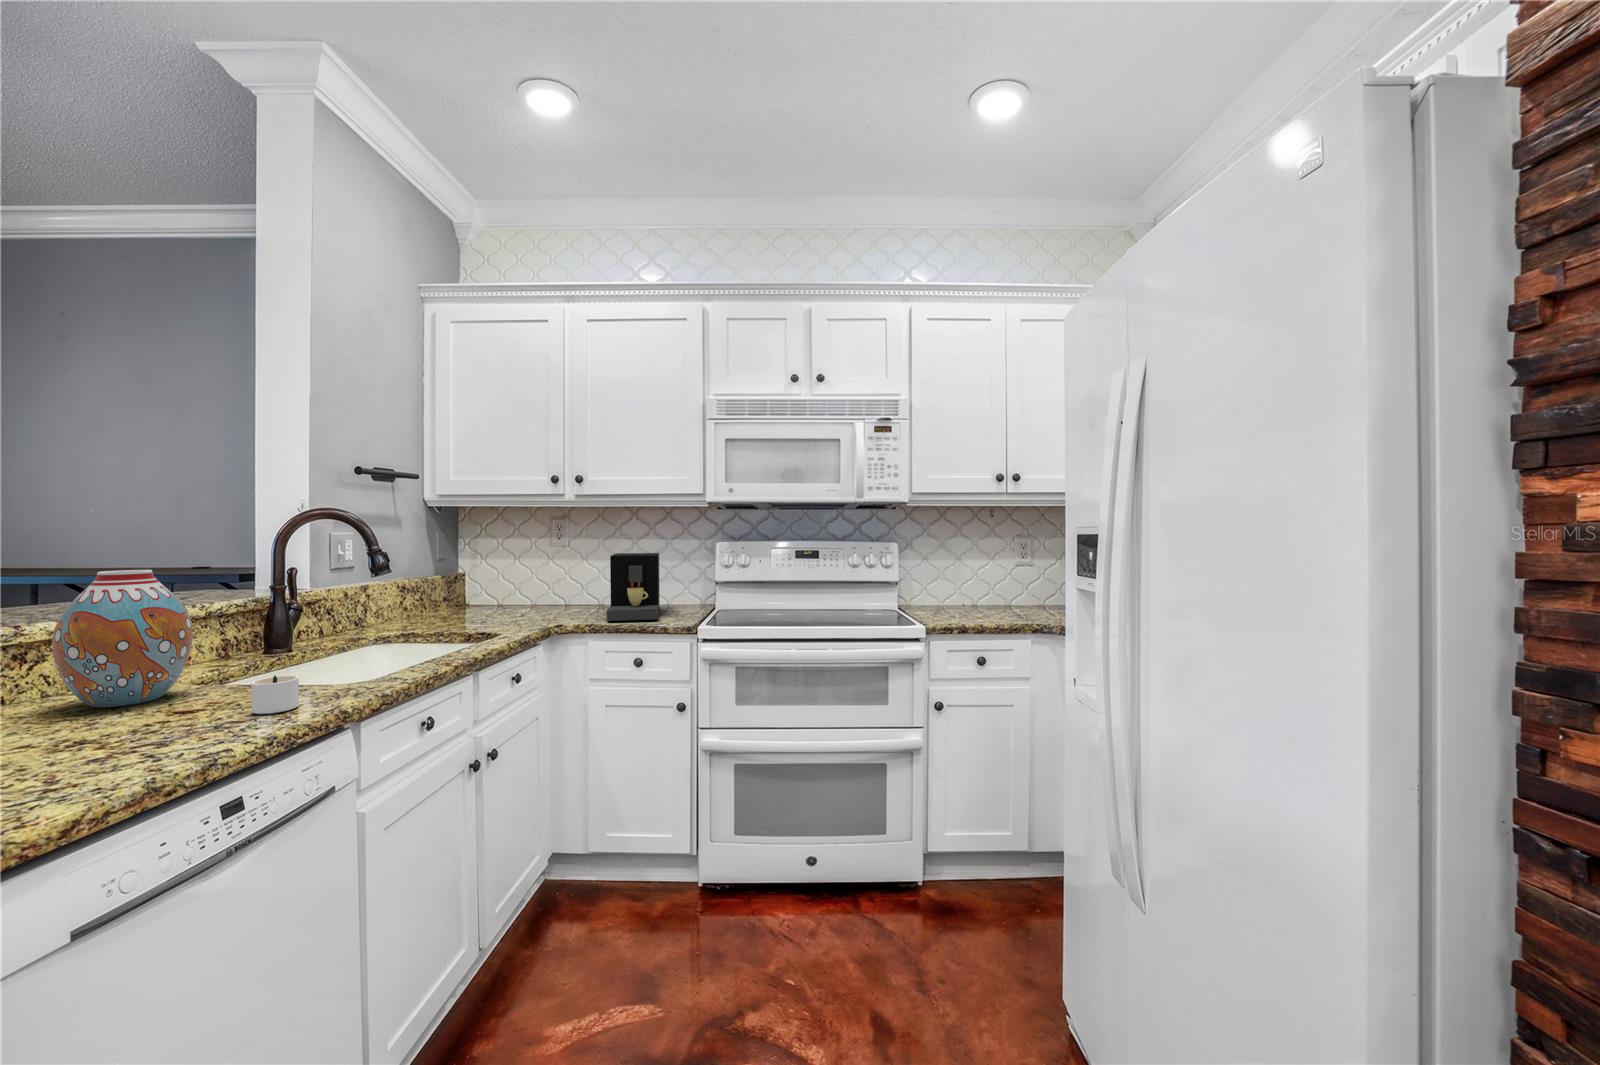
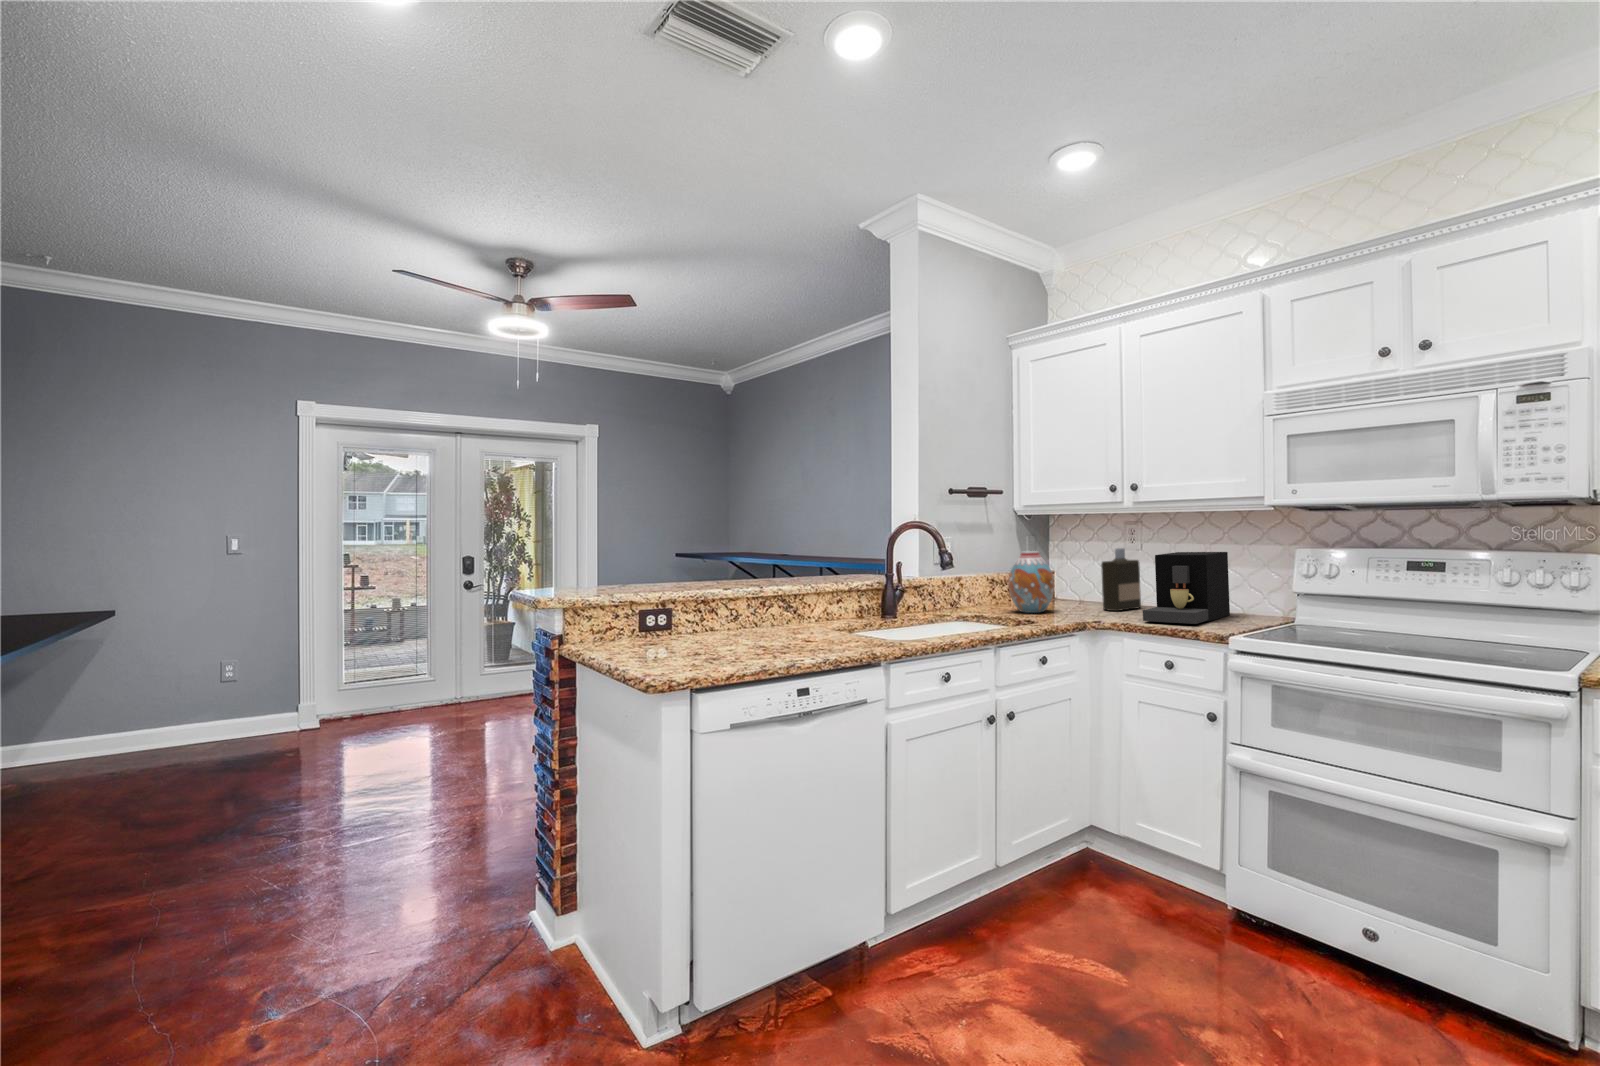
bottle: none [541,550,575,614] -> present [1101,548,1141,611]
vase: present [52,570,193,708] -> present [1008,551,1054,613]
candle: present [251,676,299,714] -> none [832,626,861,648]

